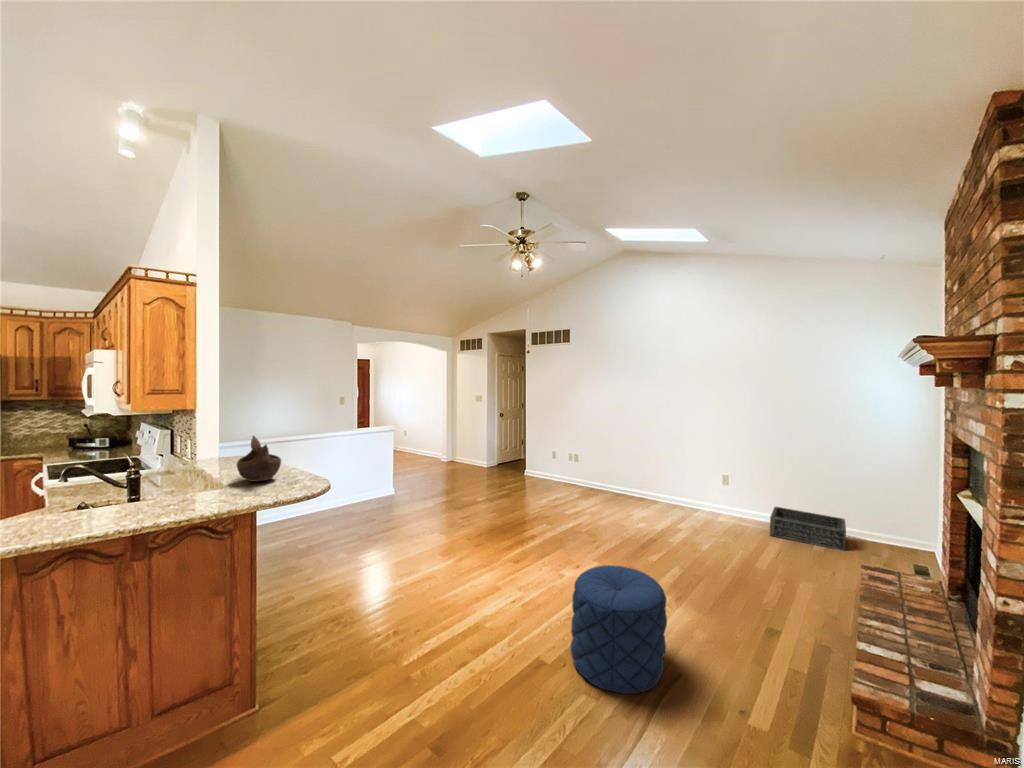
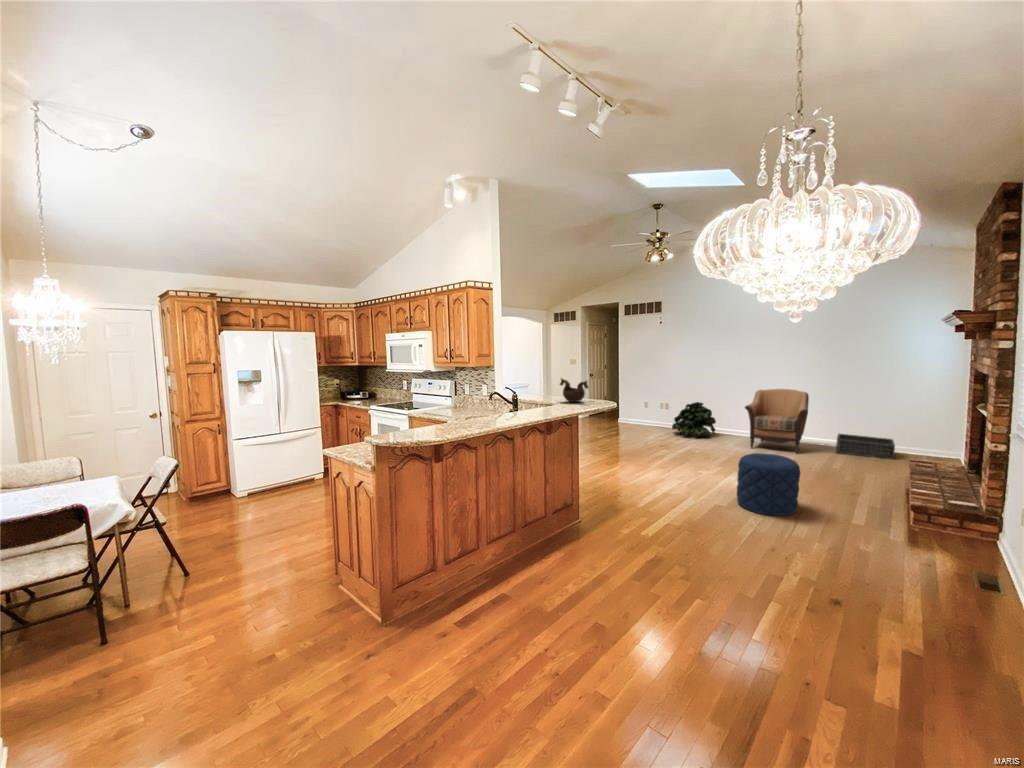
armchair: none [652,443,736,536] -> present [745,389,809,454]
potted plant: none [574,455,627,503] -> present [672,402,716,438]

